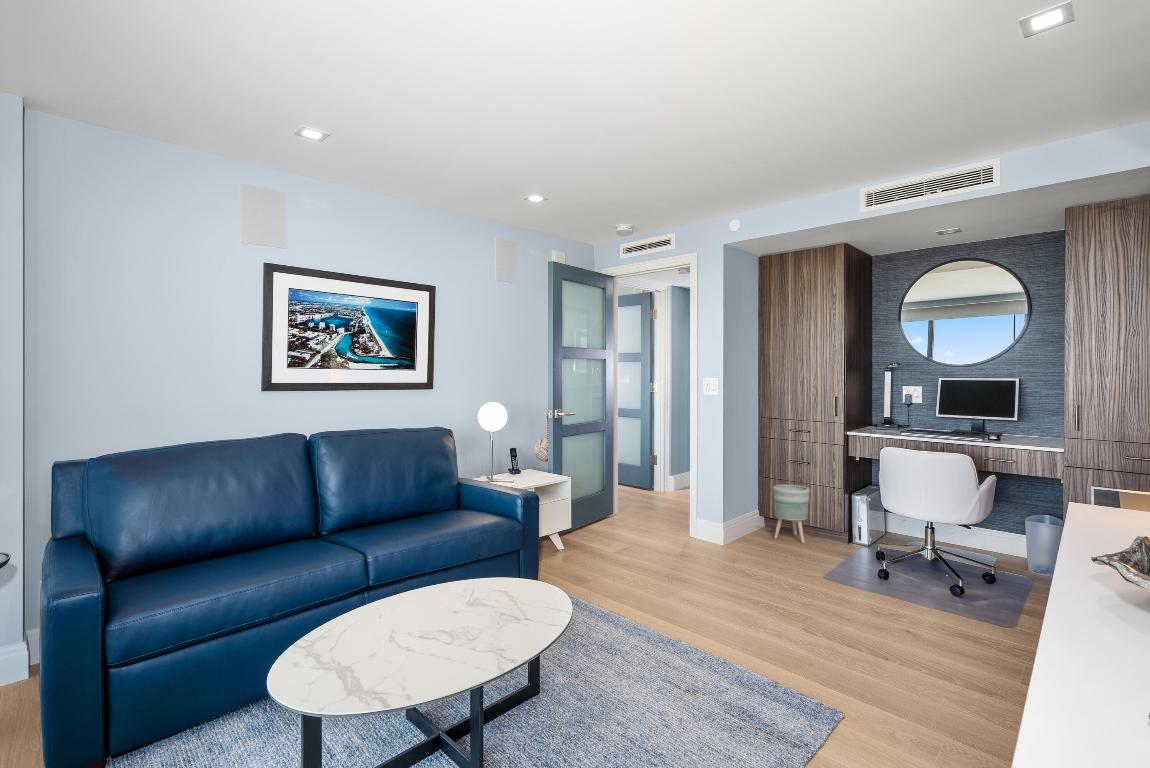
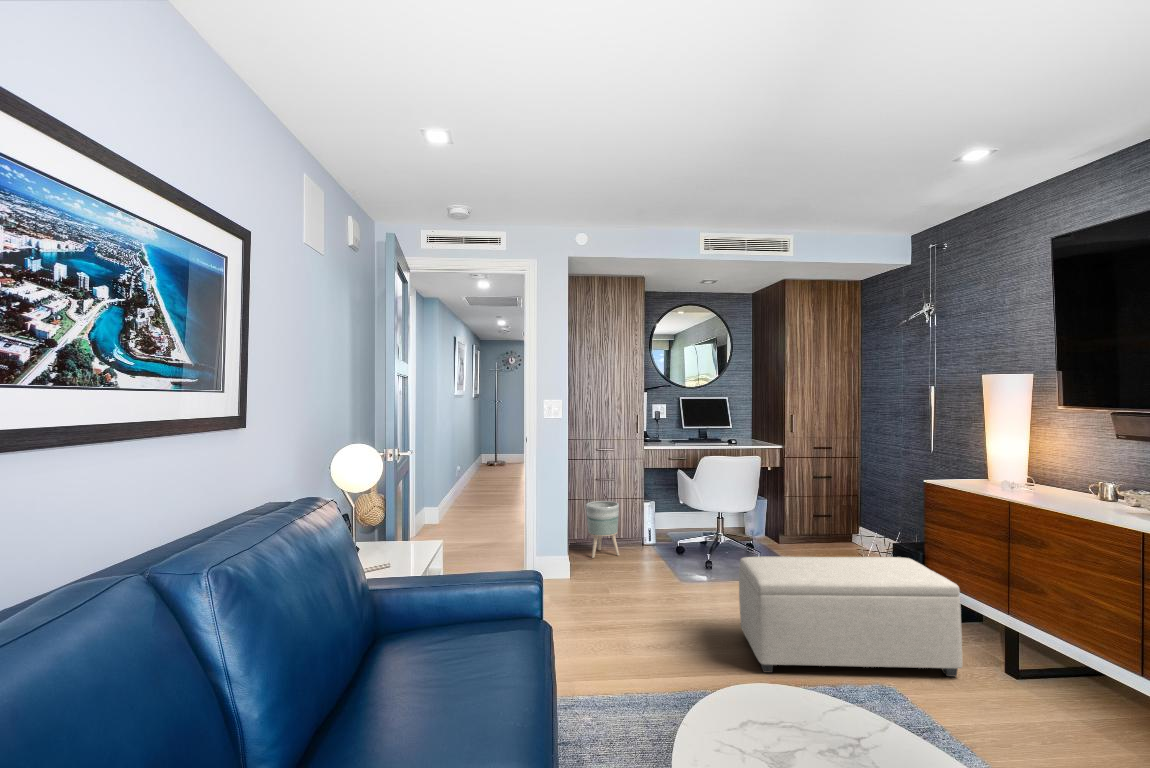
ottoman: none [724,542,964,729] -> present [739,557,962,677]

